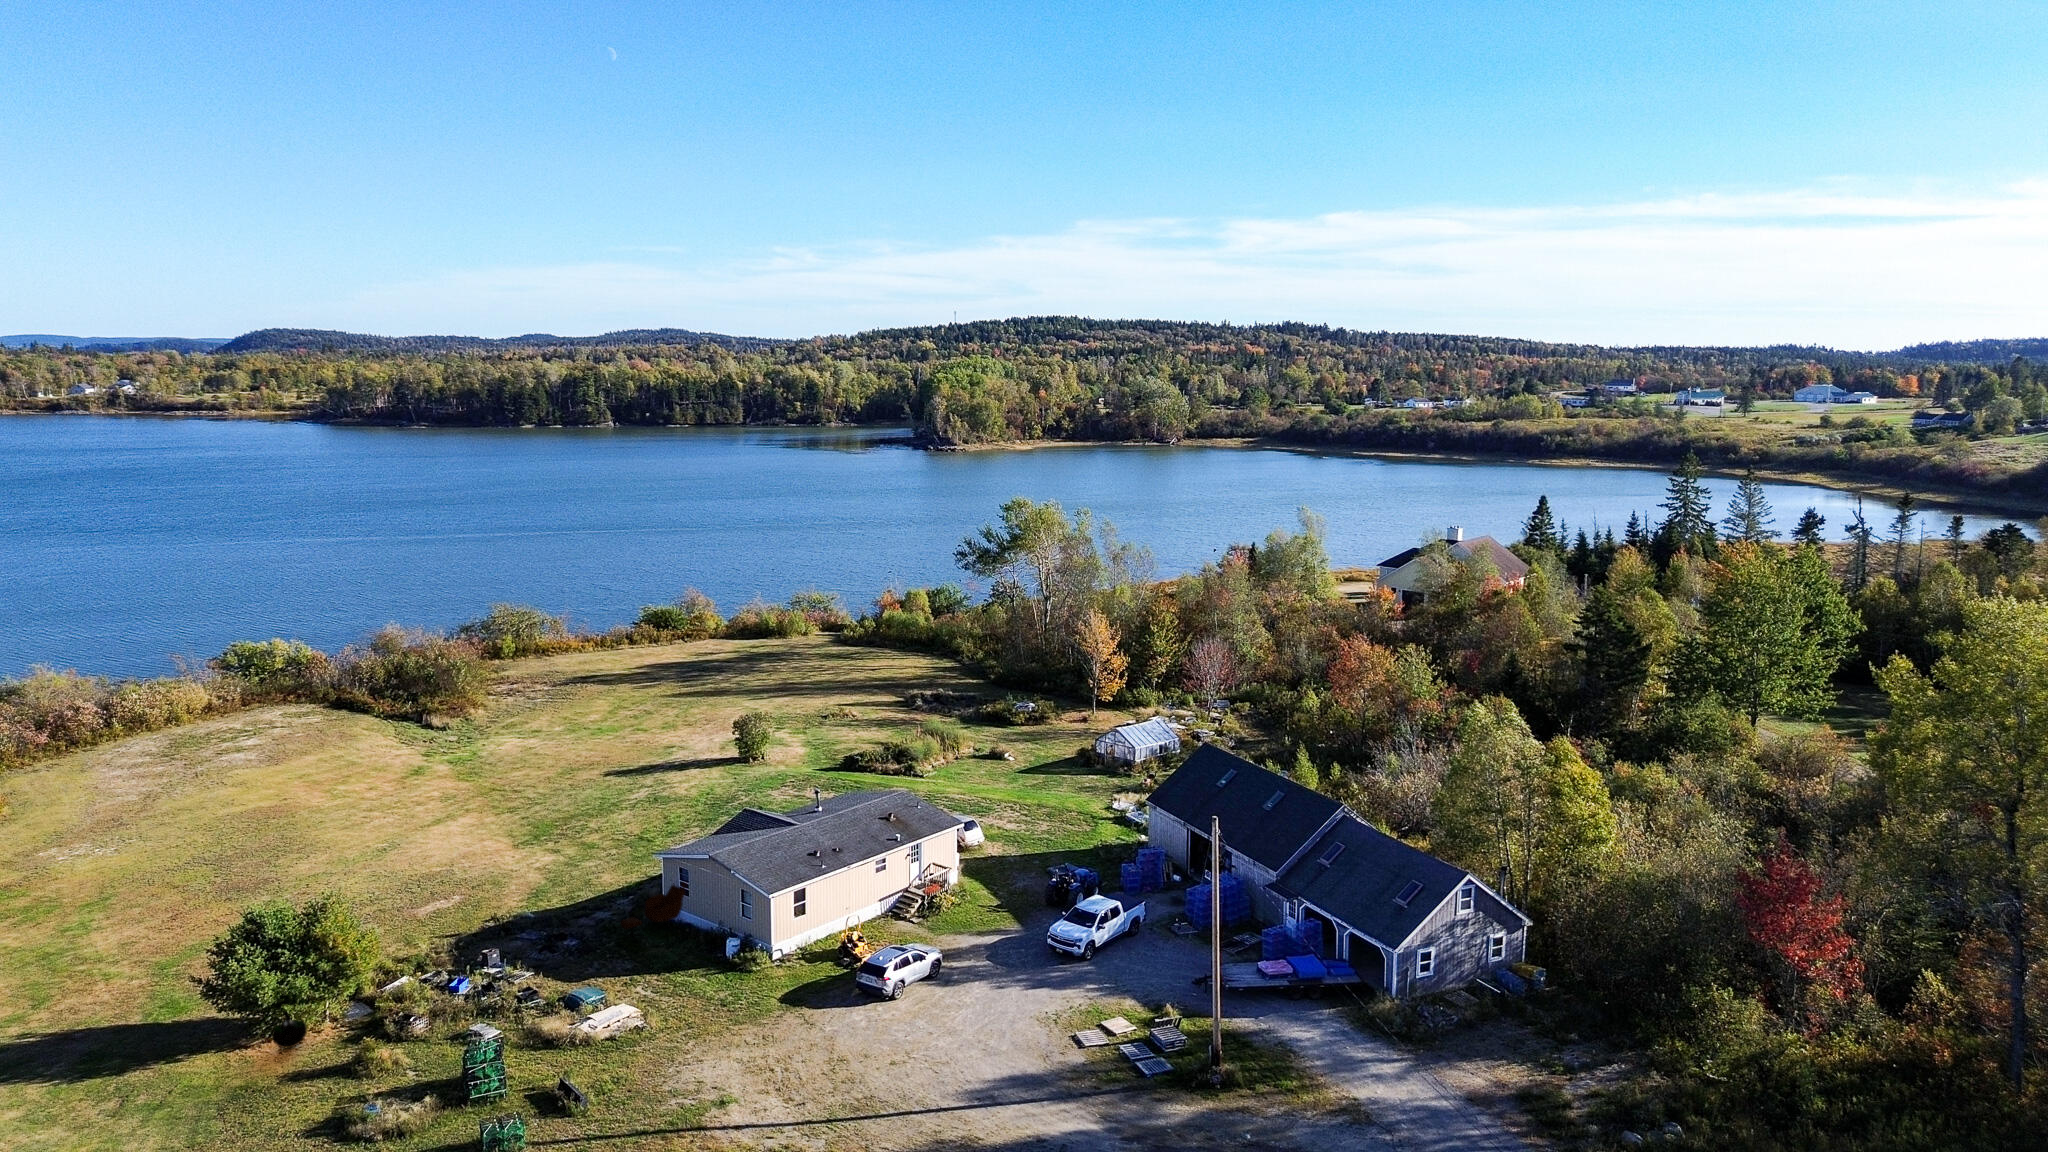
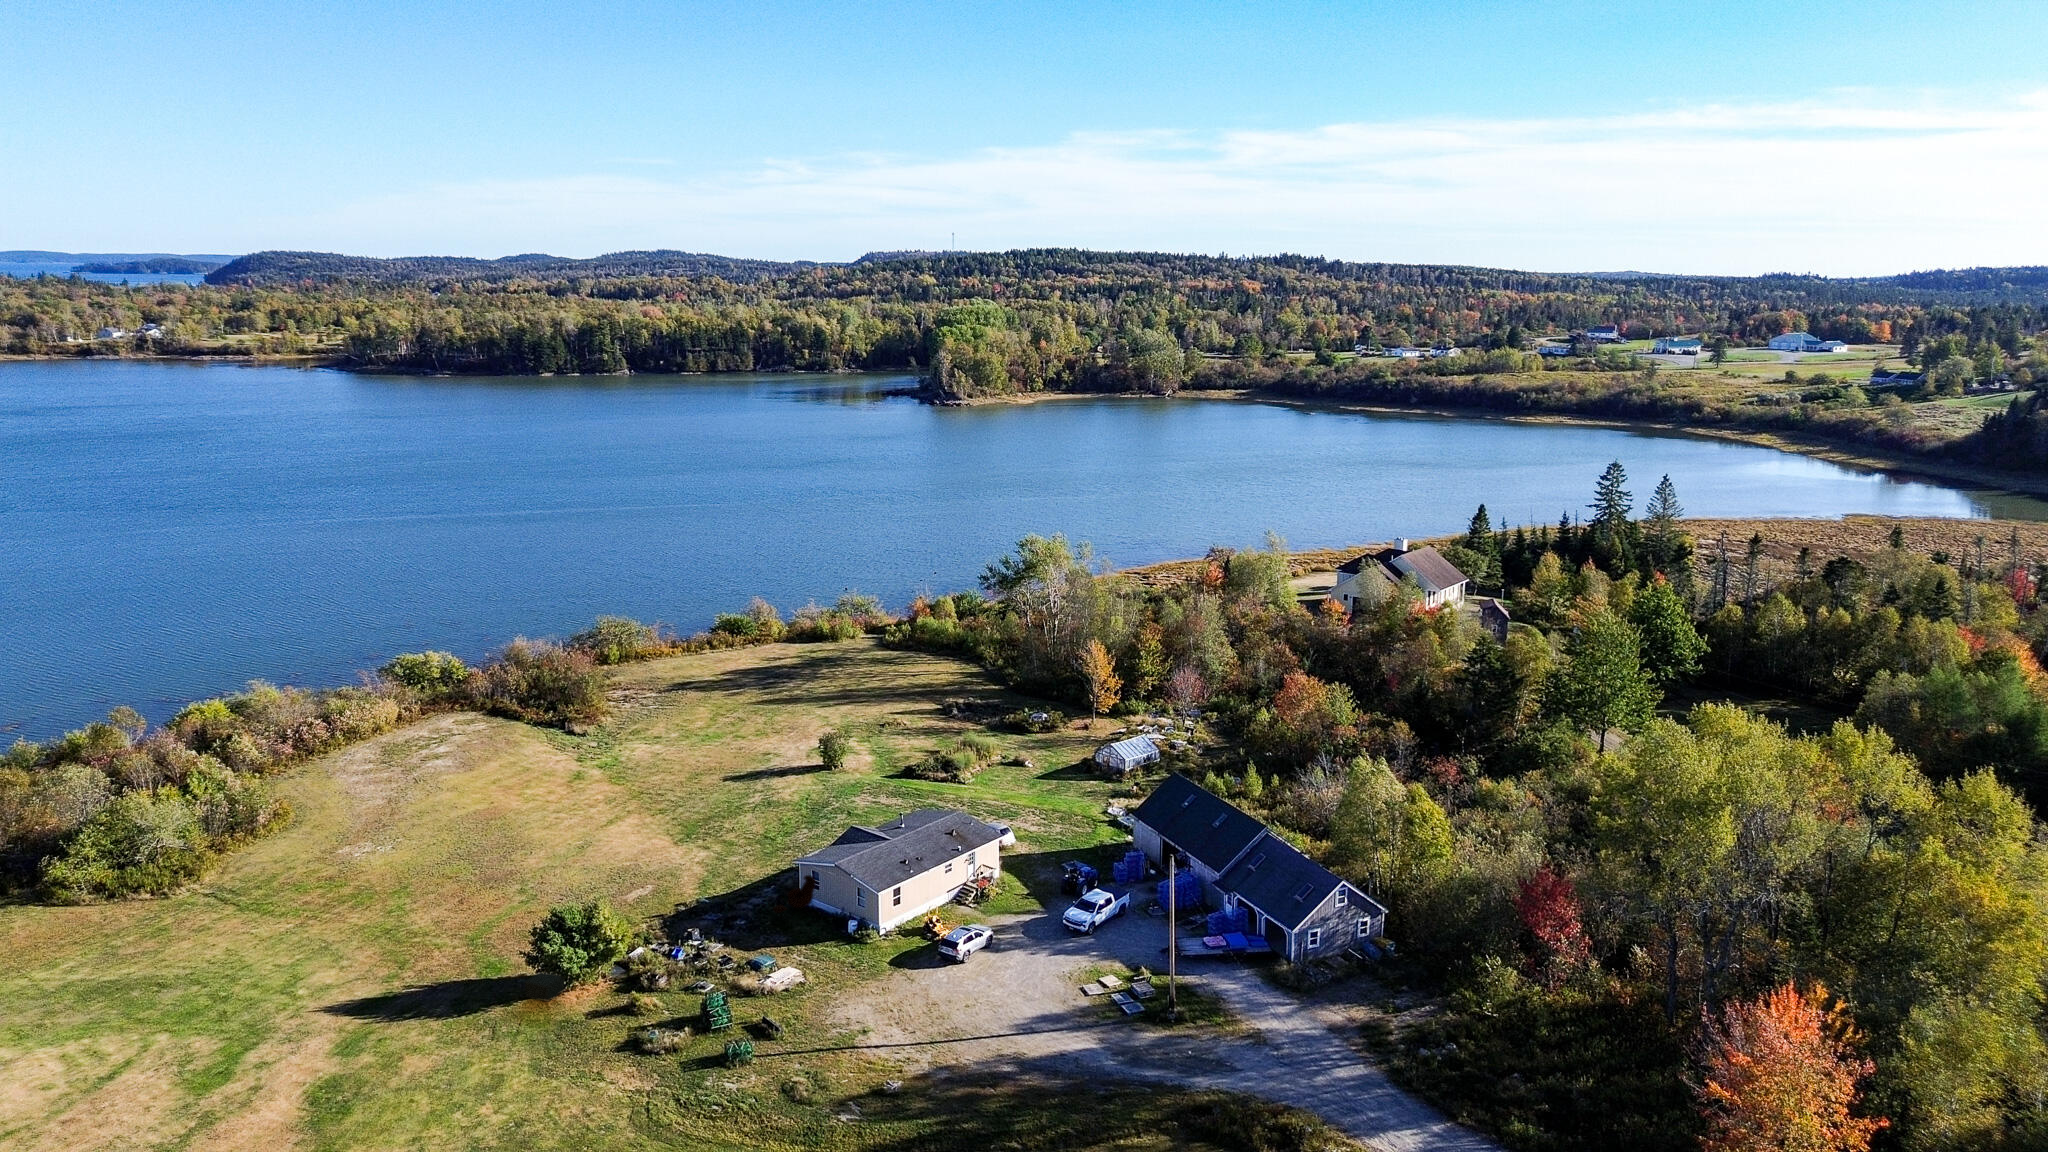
potted tree: present [265,985,307,1048] -> none [567,955,594,996]
storage box: none [198,1010,265,1058] -> present [525,972,564,1002]

